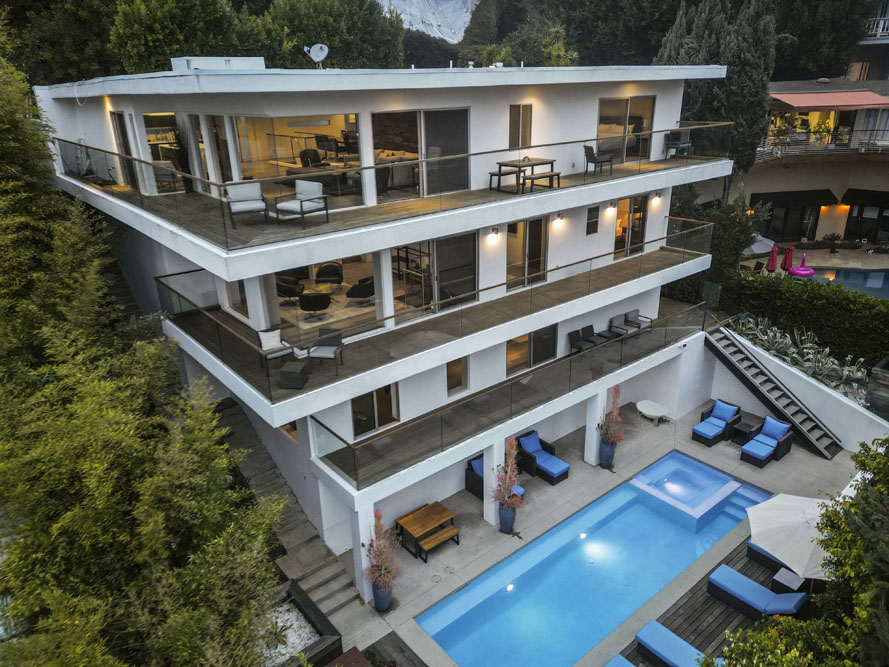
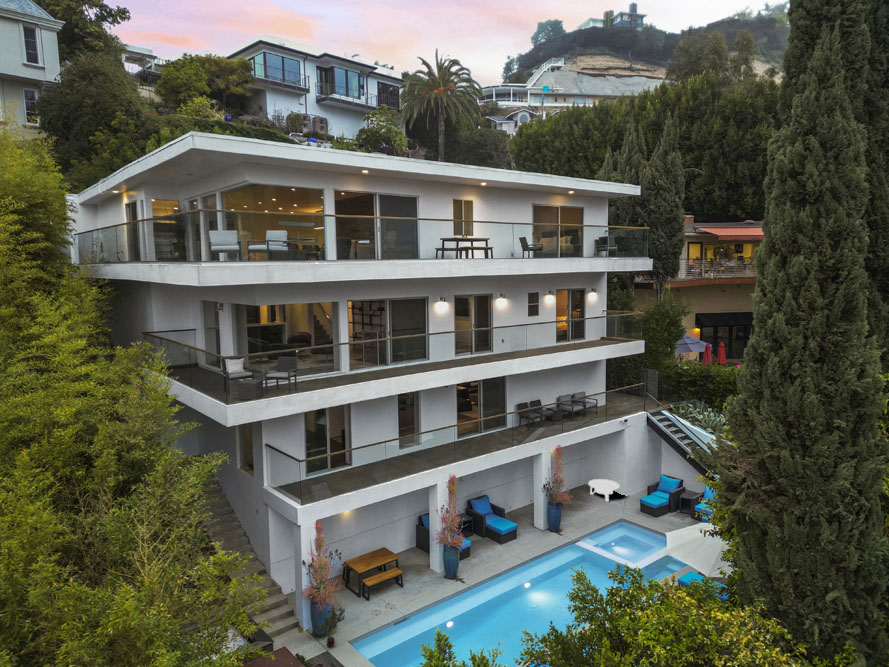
potted tree: none [379,586,408,624] -> present [315,606,345,647]

